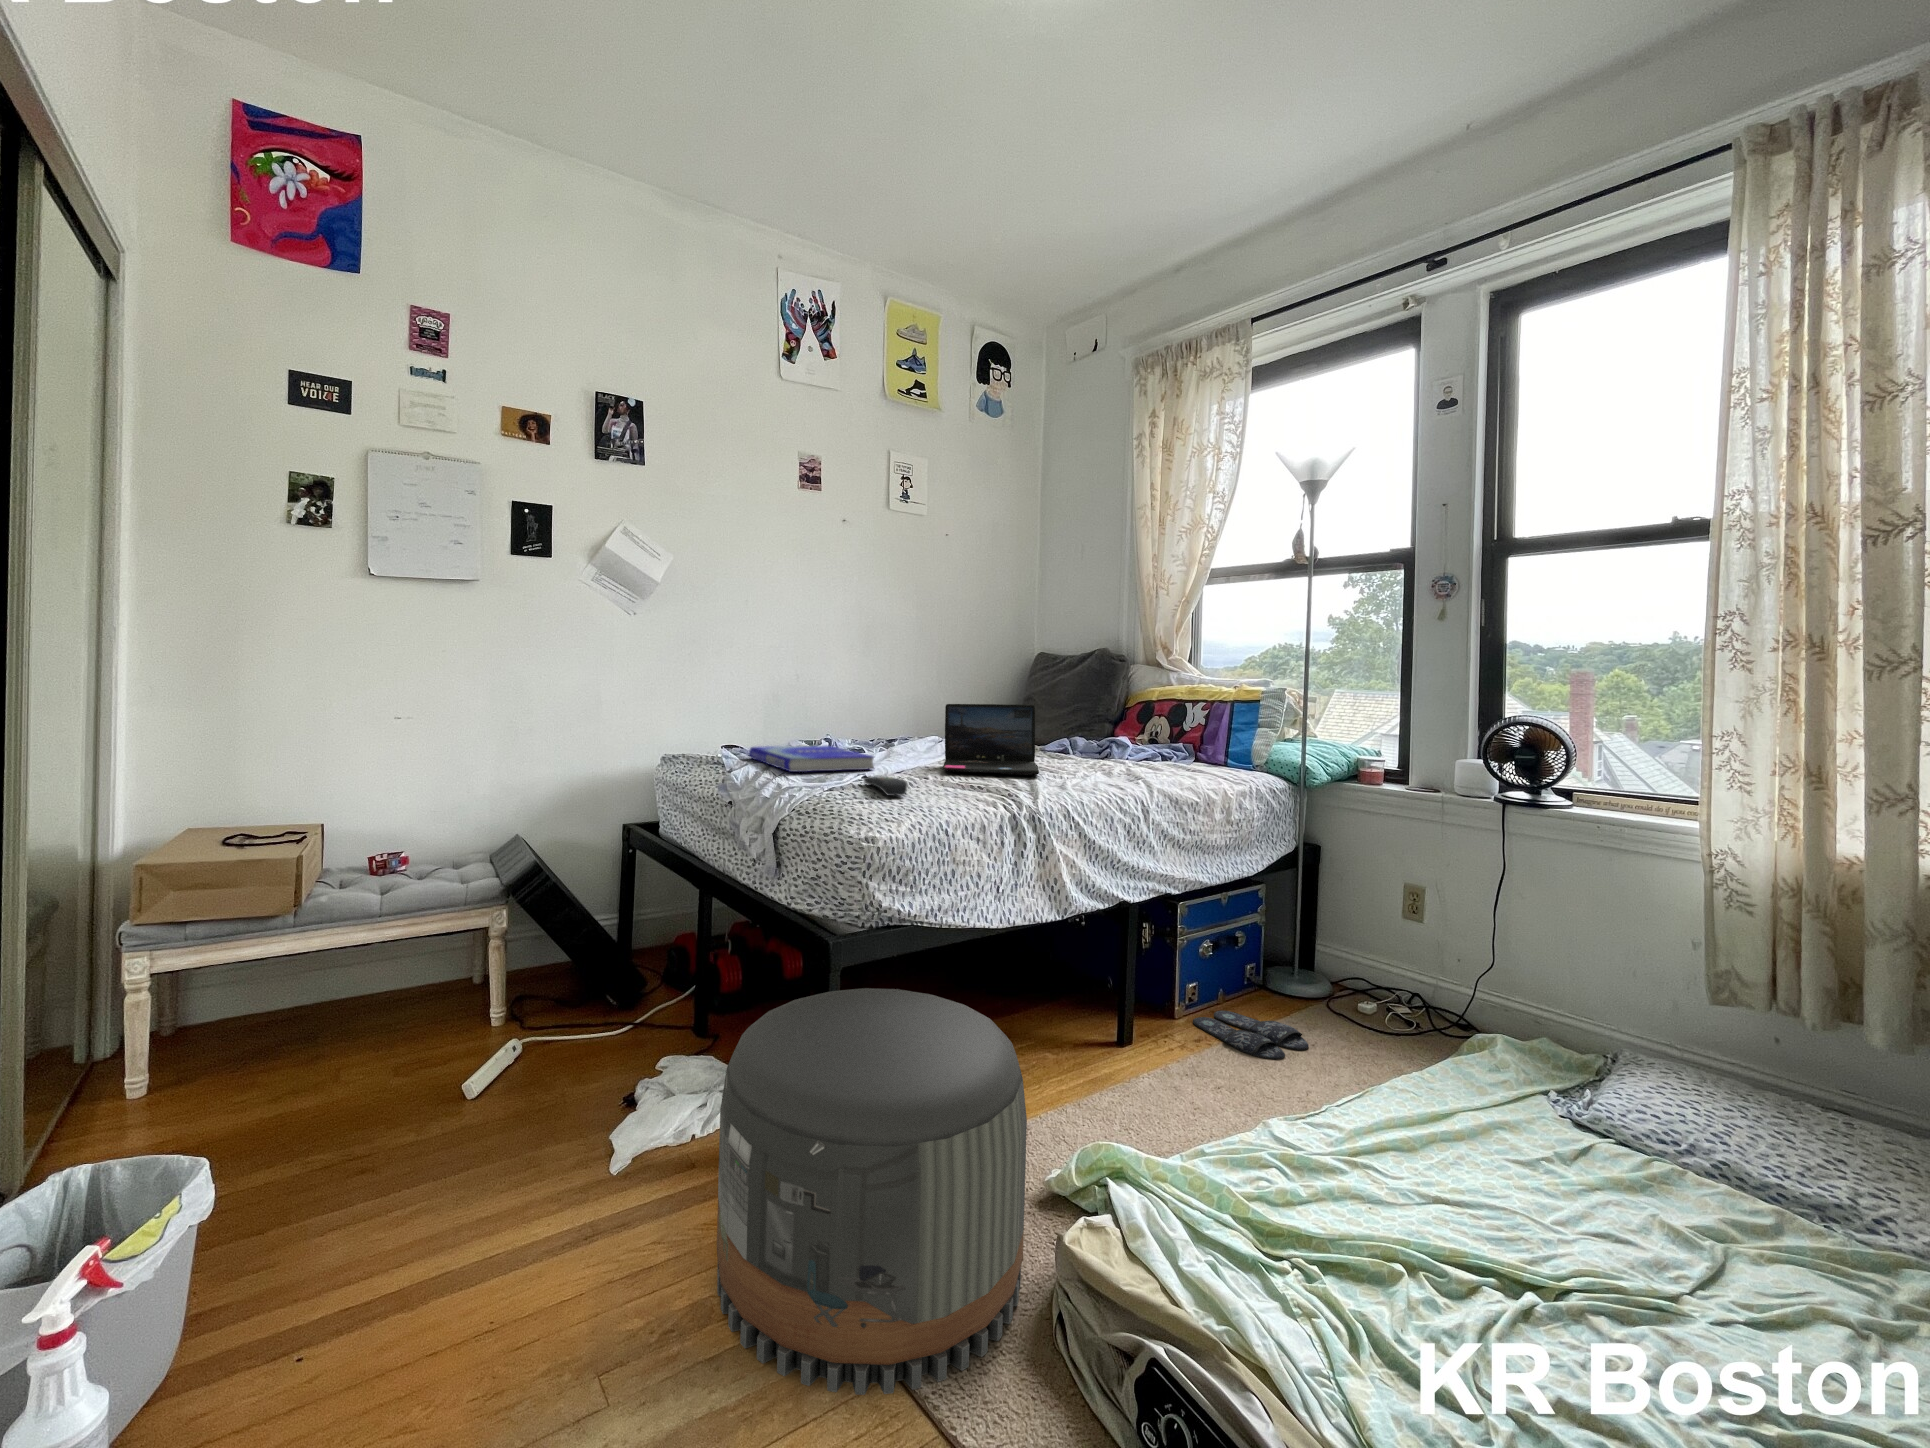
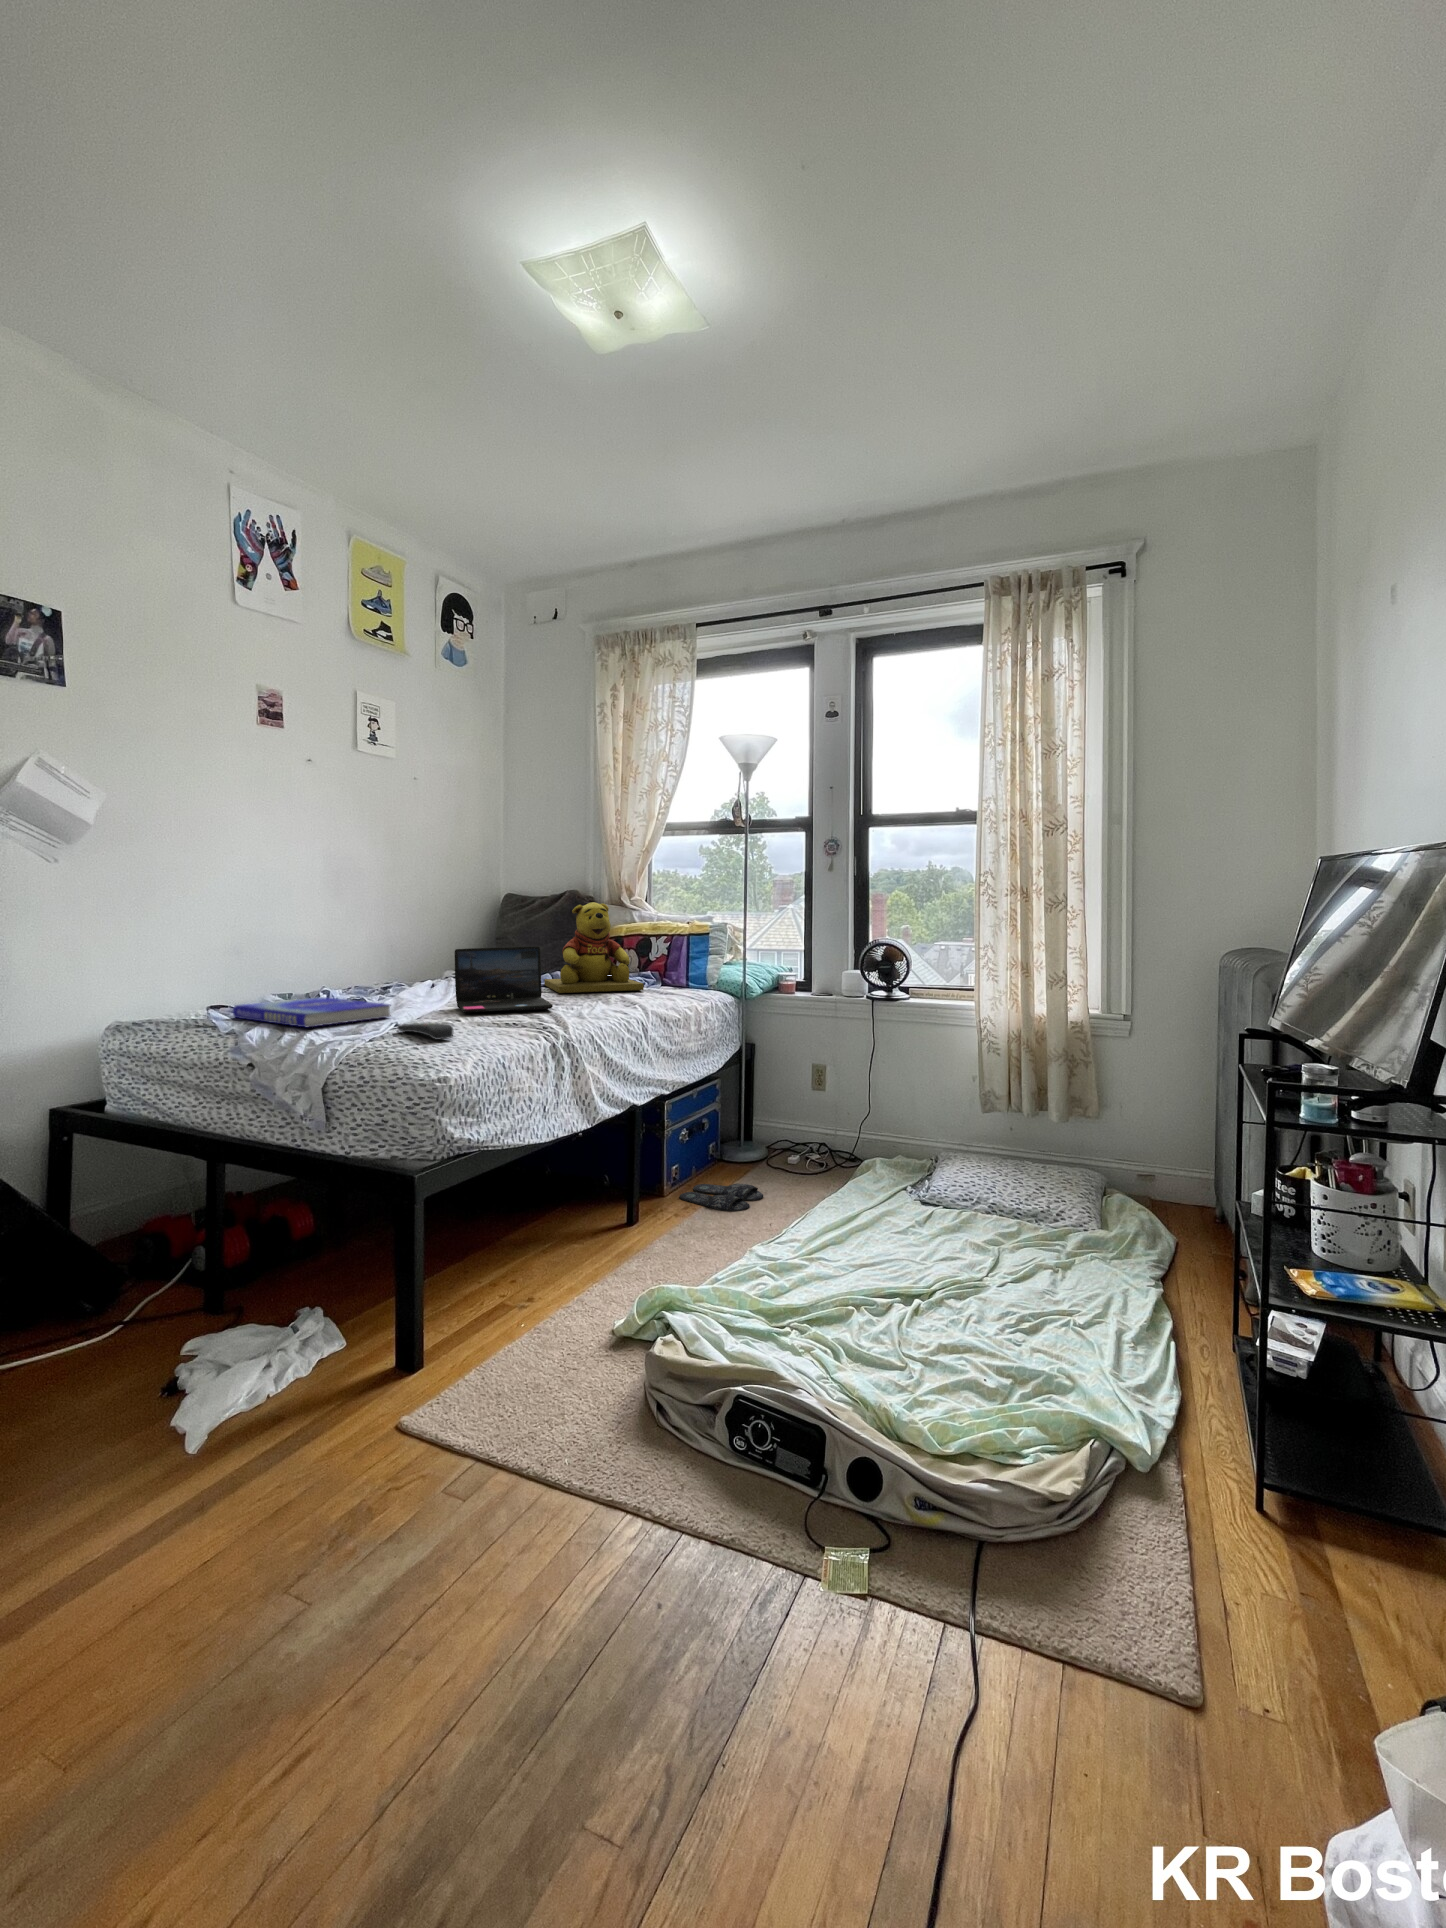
teddy bear: none [1057,660,1164,764] -> present [545,902,644,993]
pouf: present [717,988,1027,1395] -> none [350,1203,621,1528]

